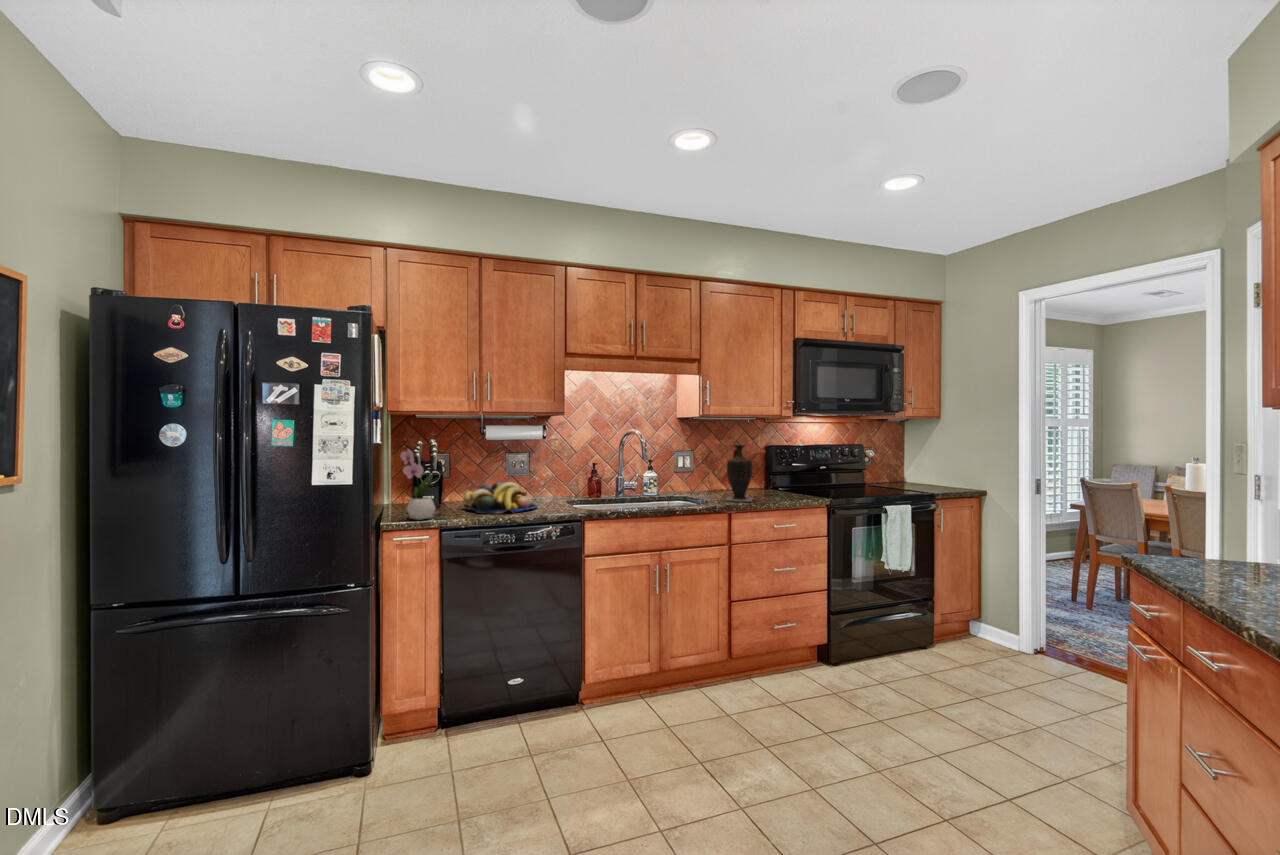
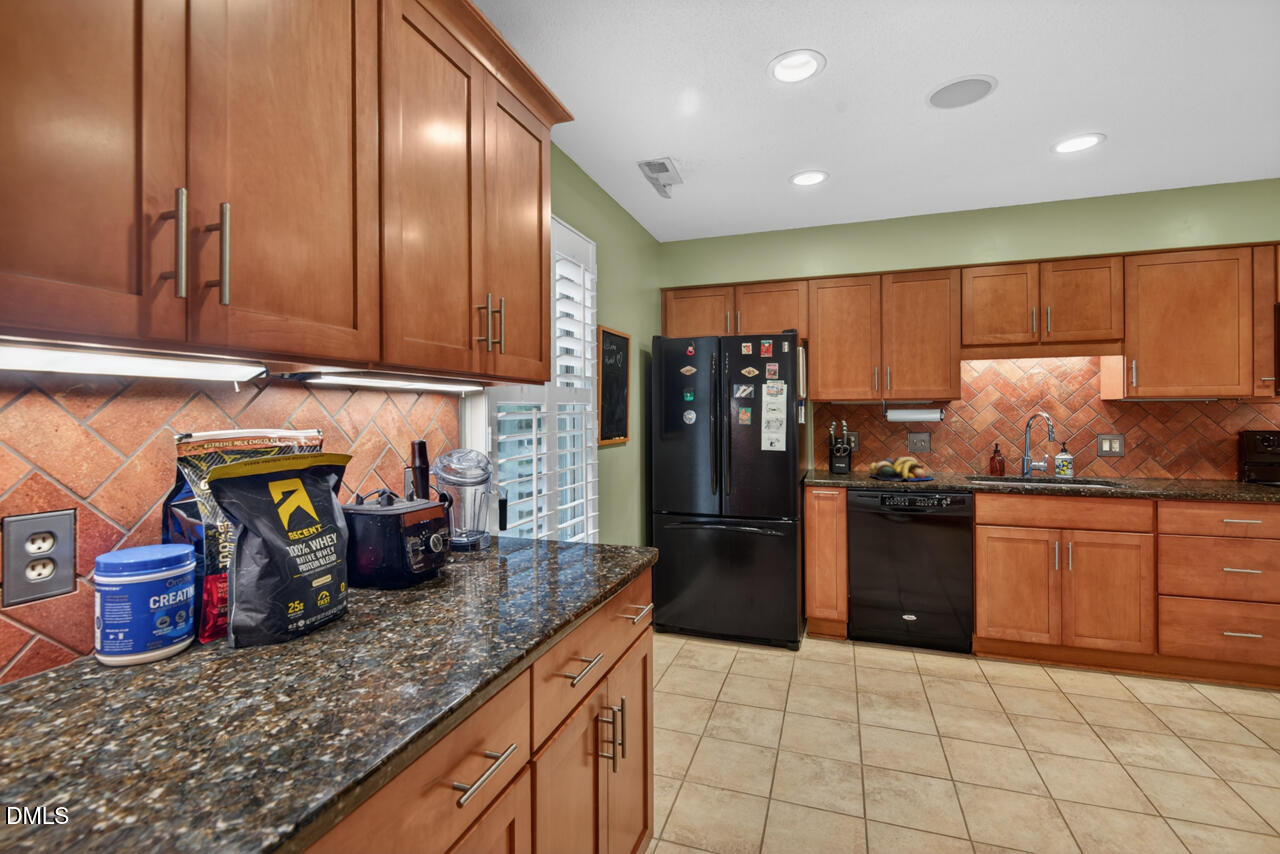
flower arrangement: present [401,439,439,520] -> none [820,420,849,480]
vase: present [726,445,753,502] -> none [1154,428,1198,490]

